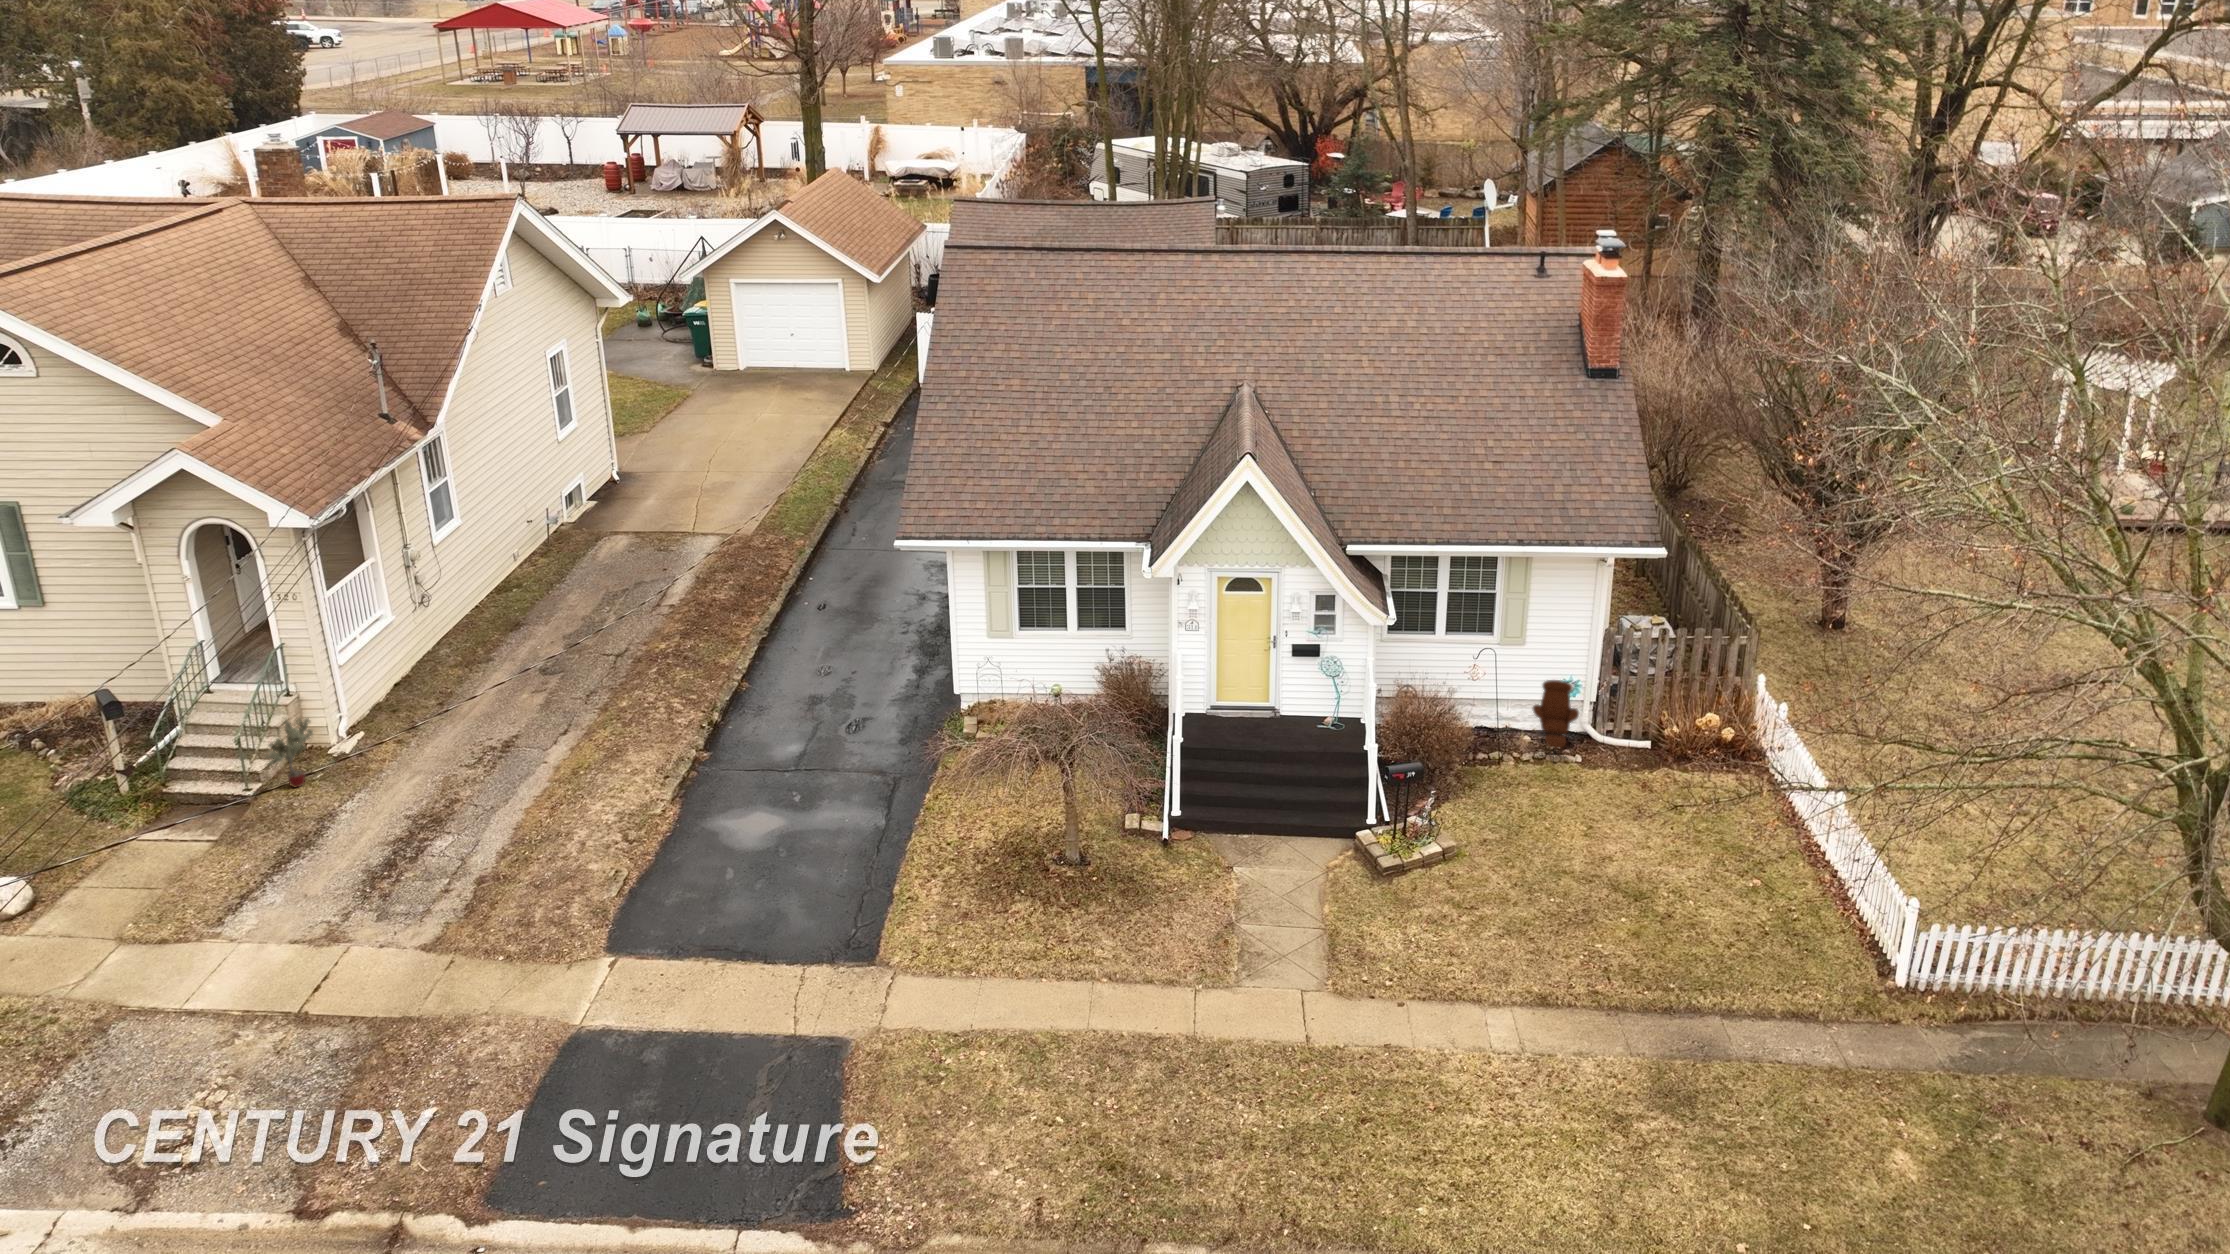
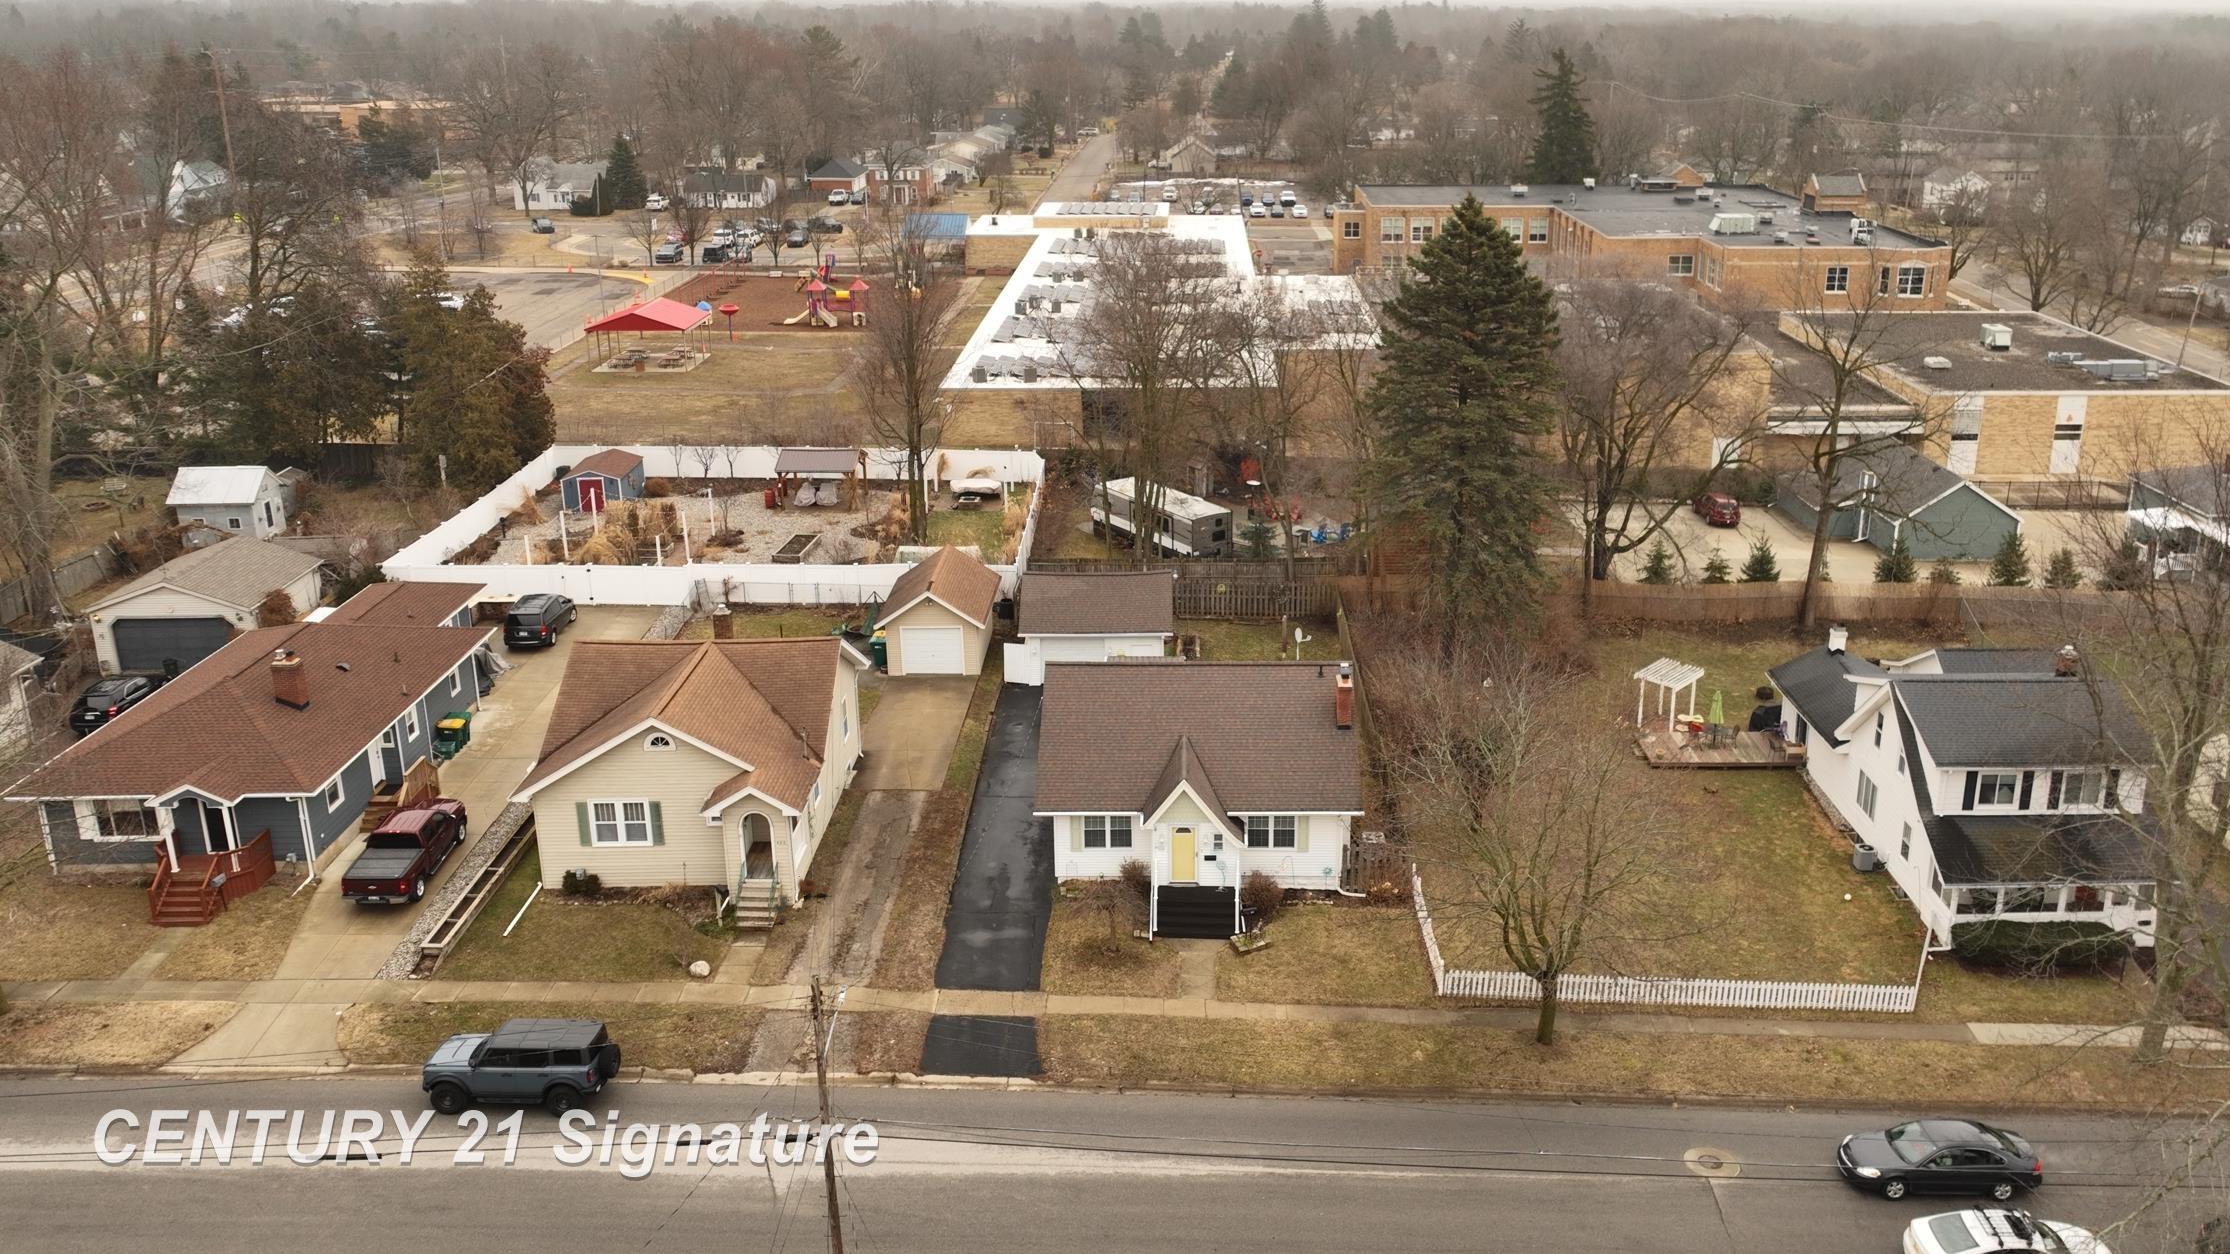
lounge chair: present [1533,680,1579,757] -> present [798,876,830,896]

